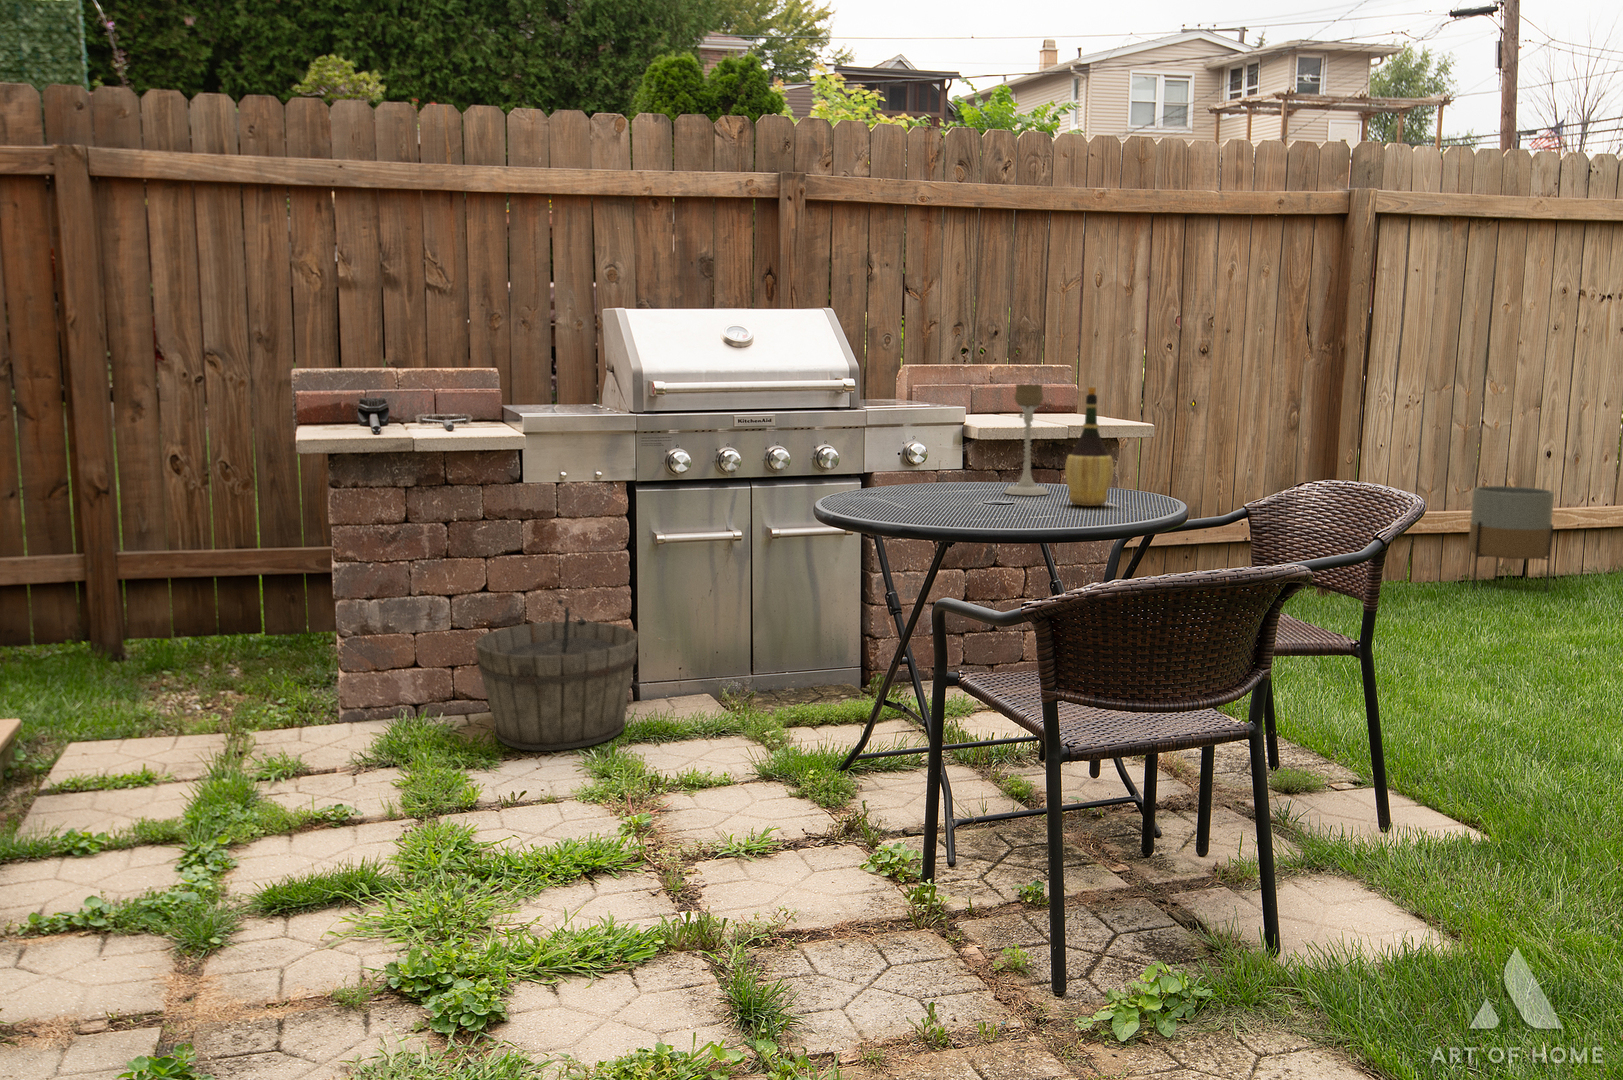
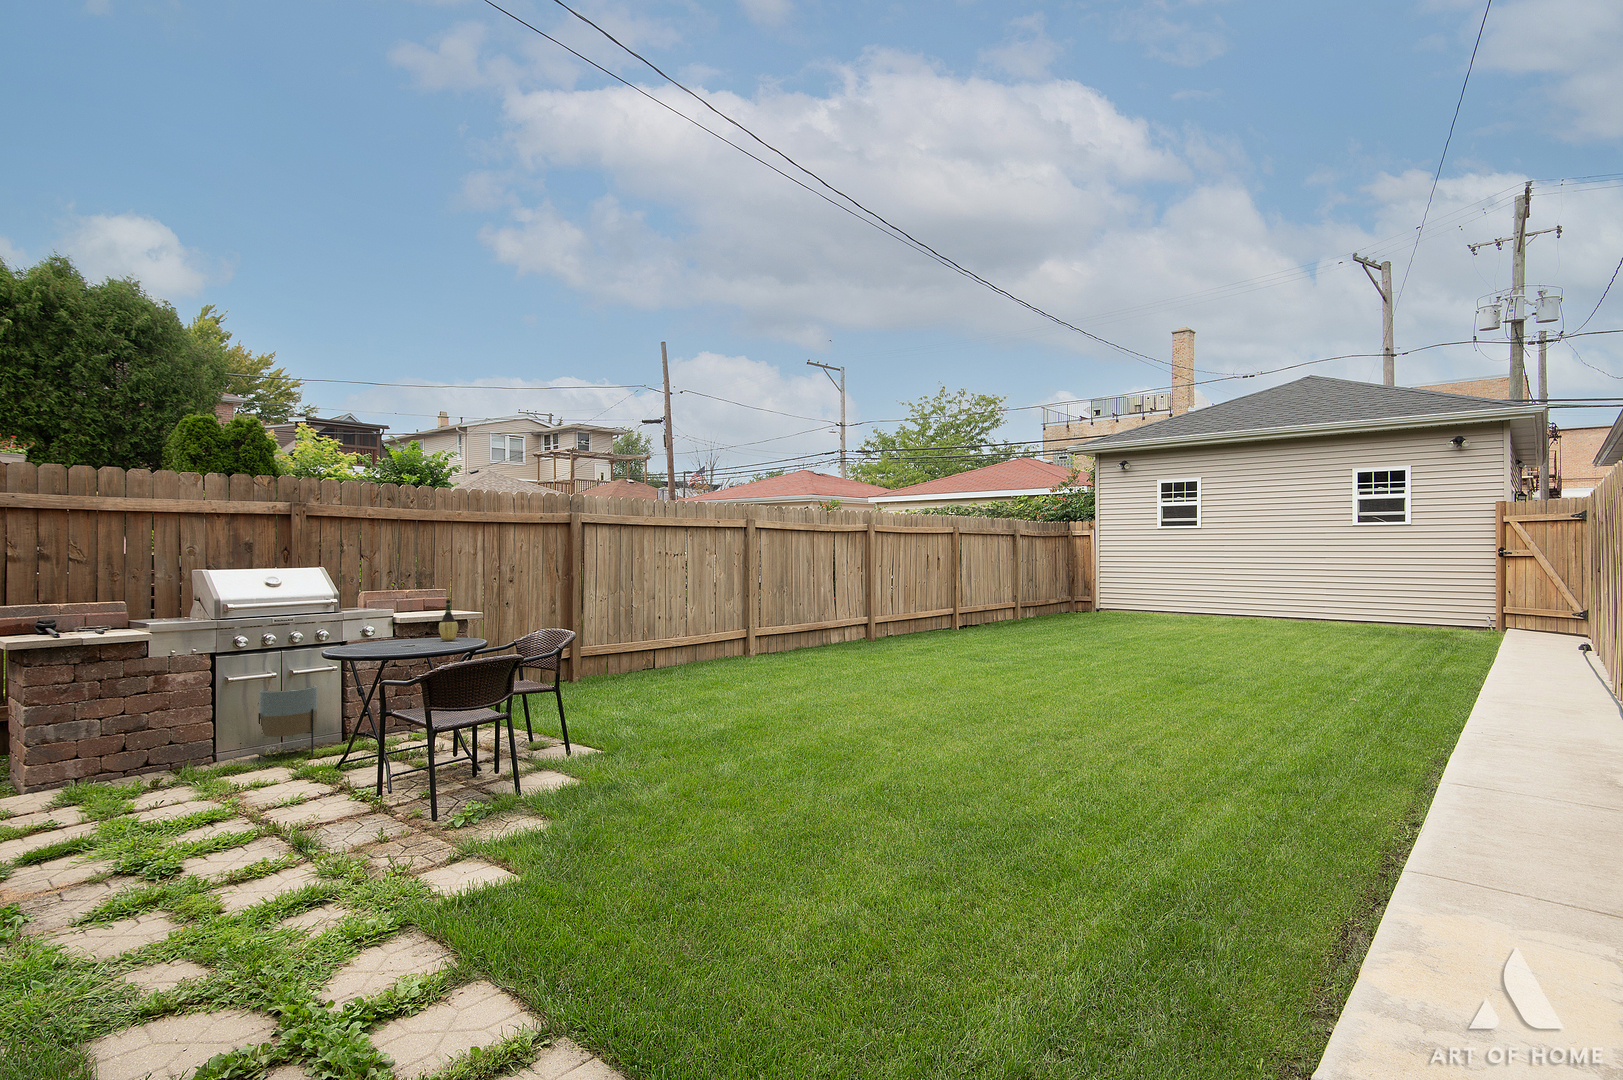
candle holder: present [1004,384,1048,496] -> none [414,598,433,641]
planter: present [1468,486,1554,592] -> present [258,685,317,761]
wooden bucket: present [475,600,638,751] -> none [123,712,224,786]

